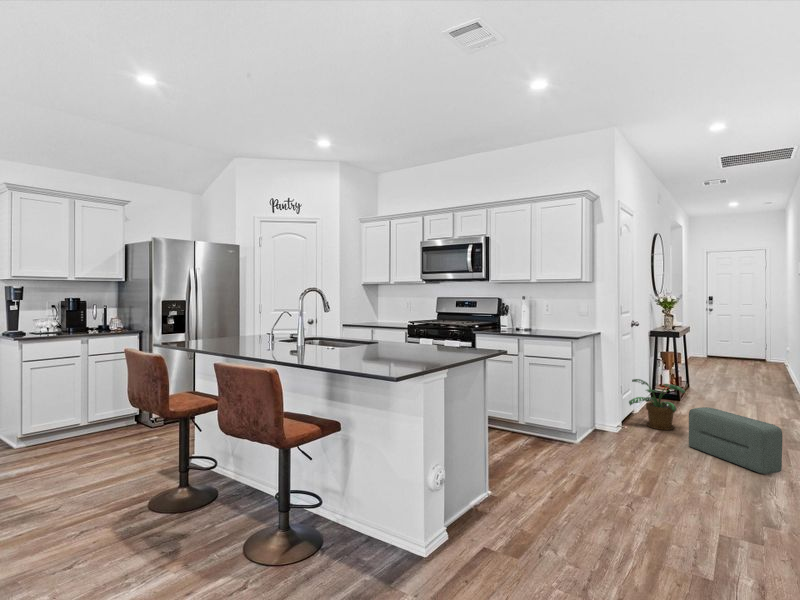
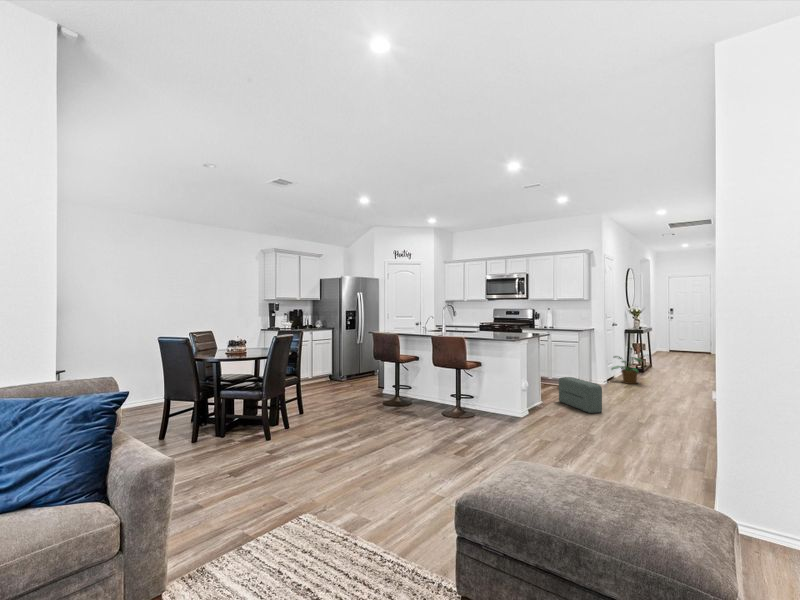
pouf: present [689,407,782,474] -> present [559,377,602,413]

